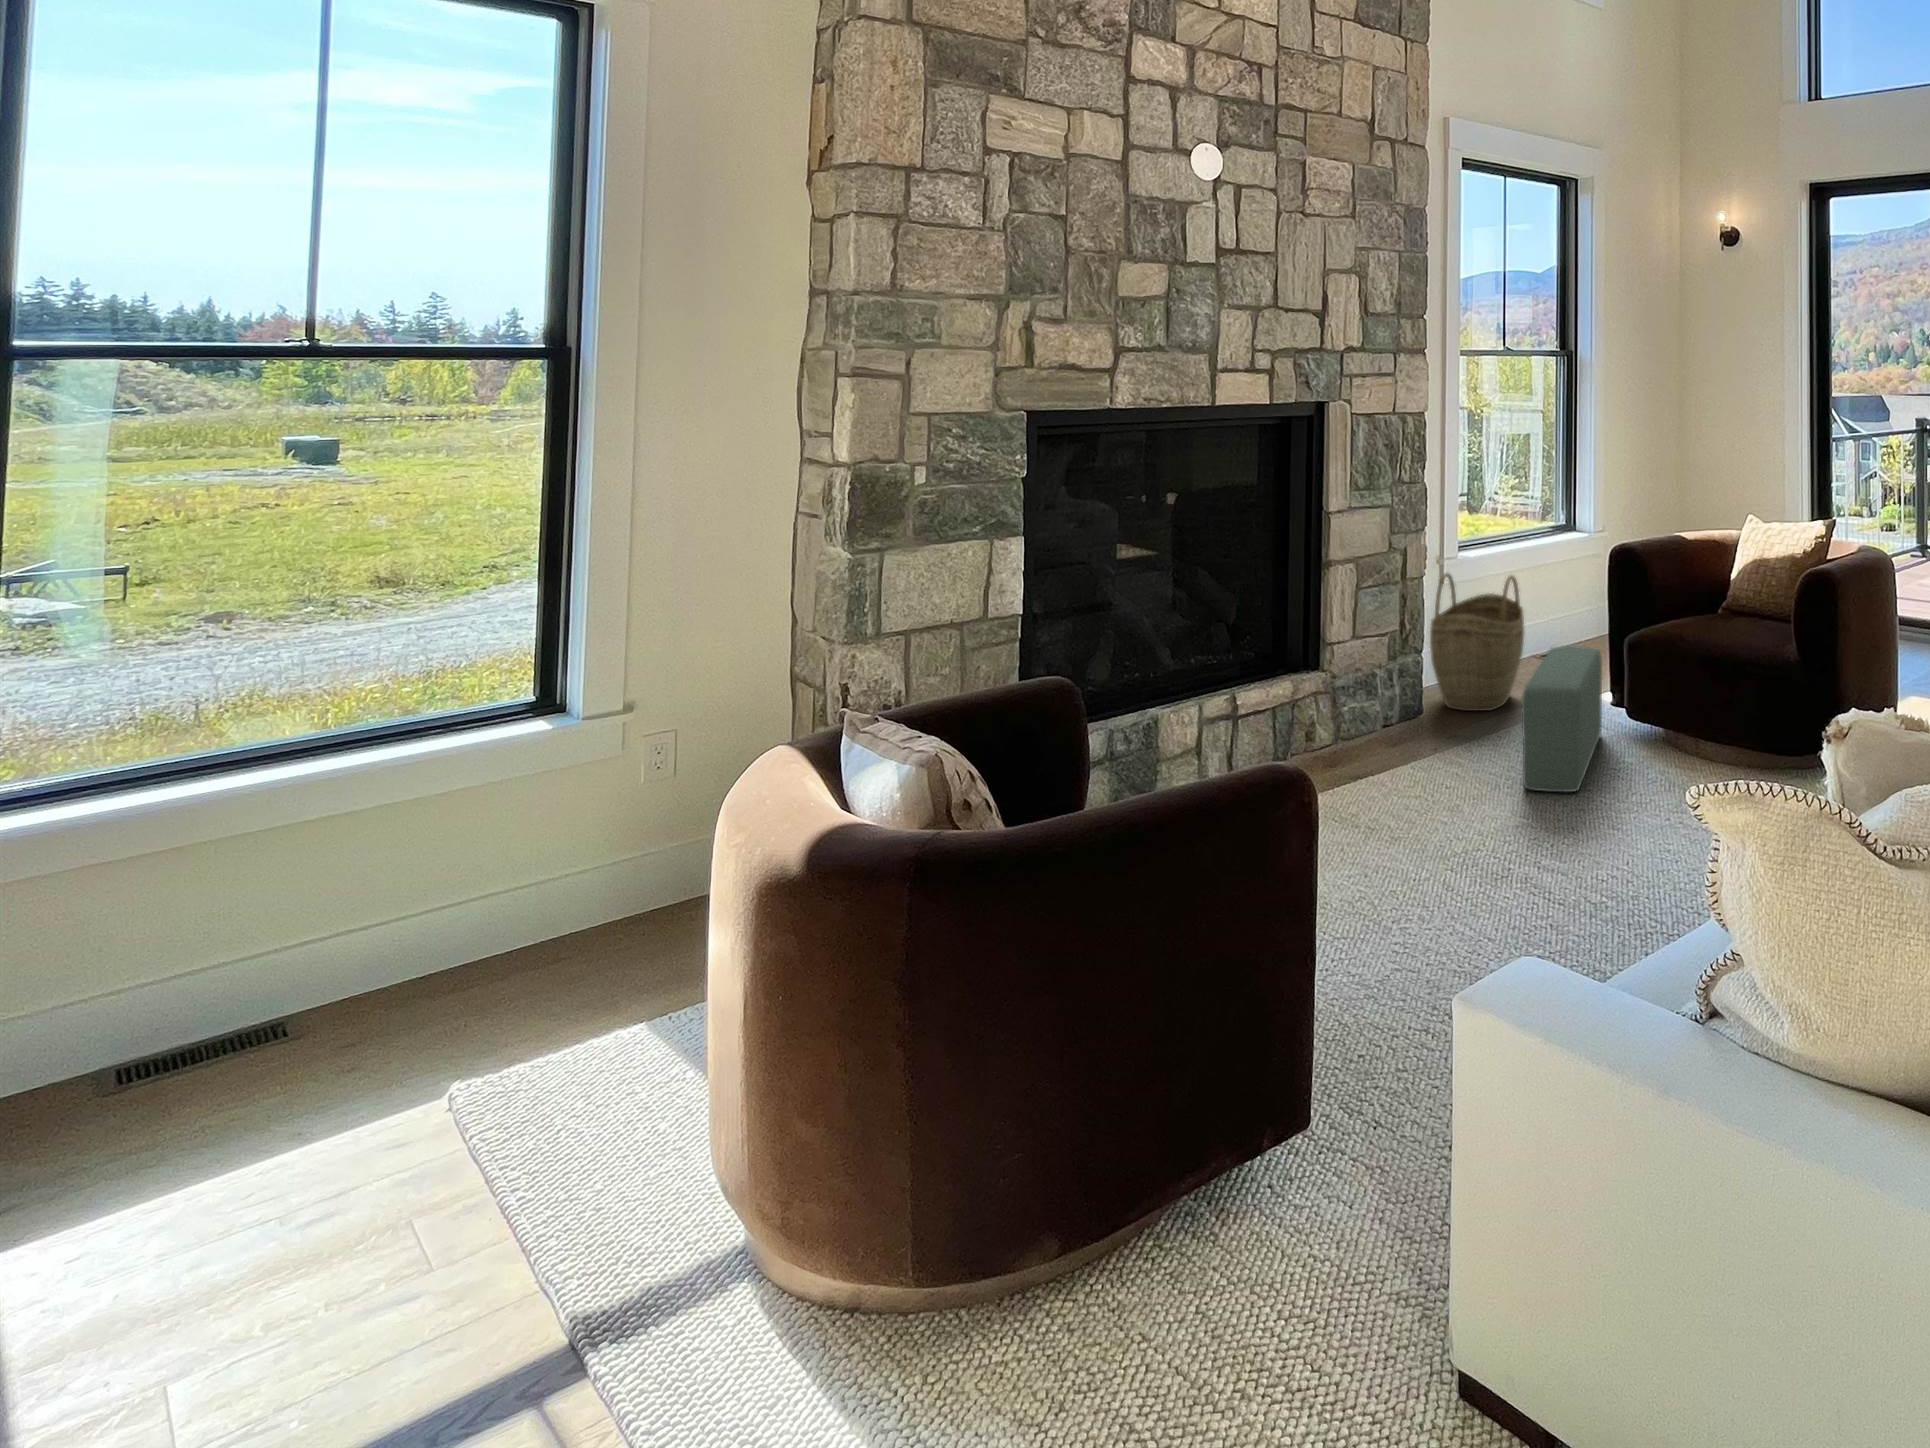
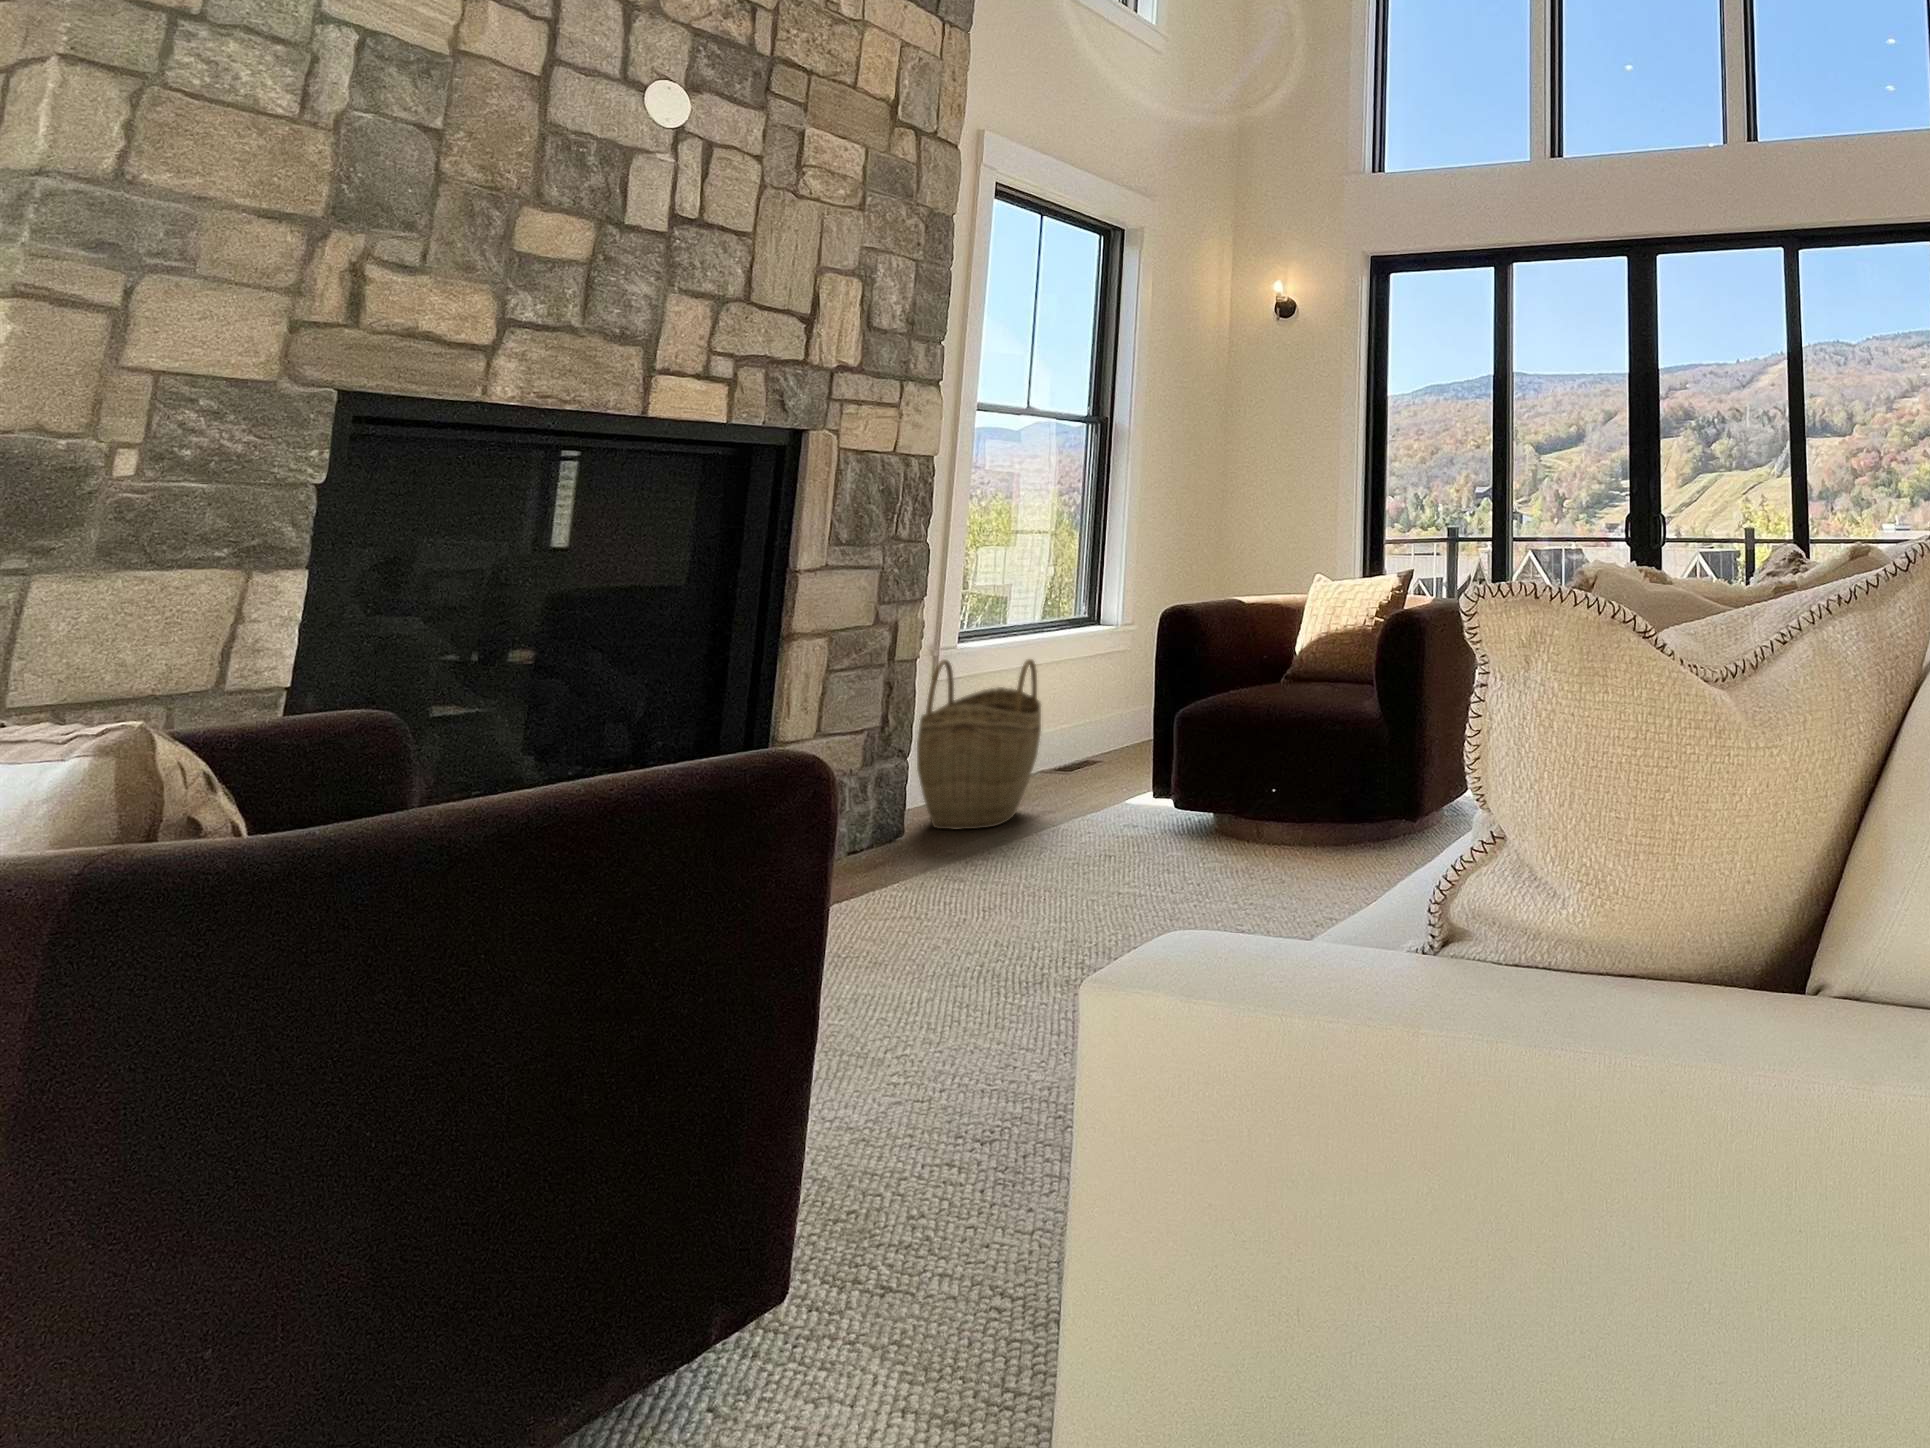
pouf: present [1522,646,1602,792] -> none [1046,731,1144,898]

